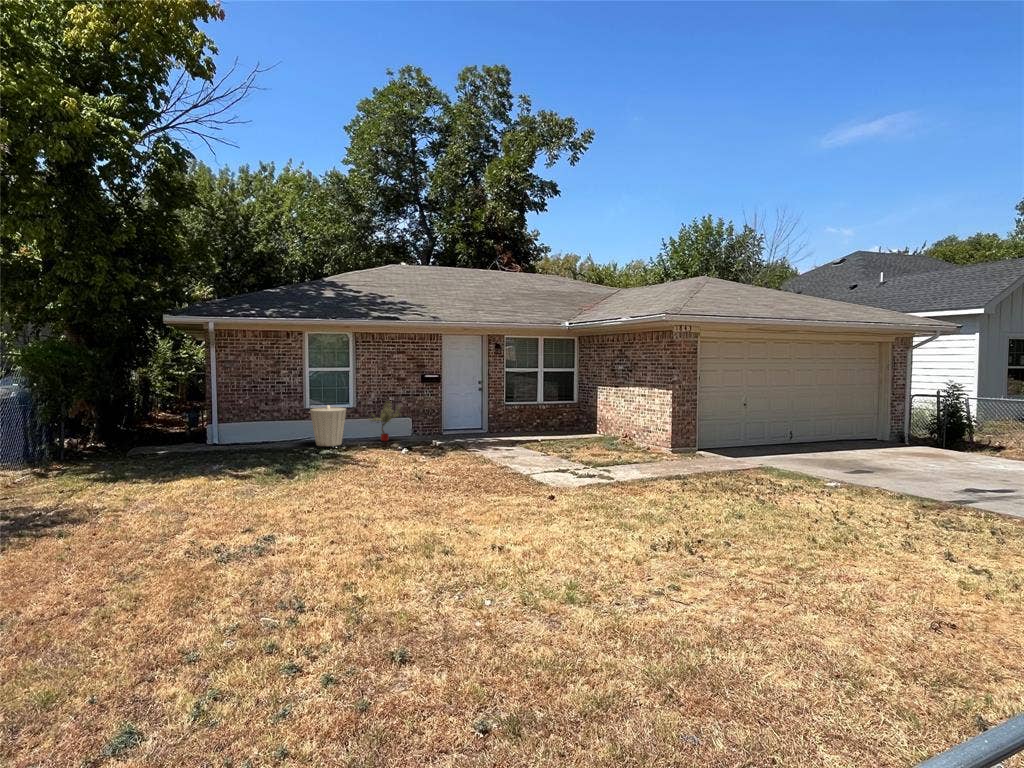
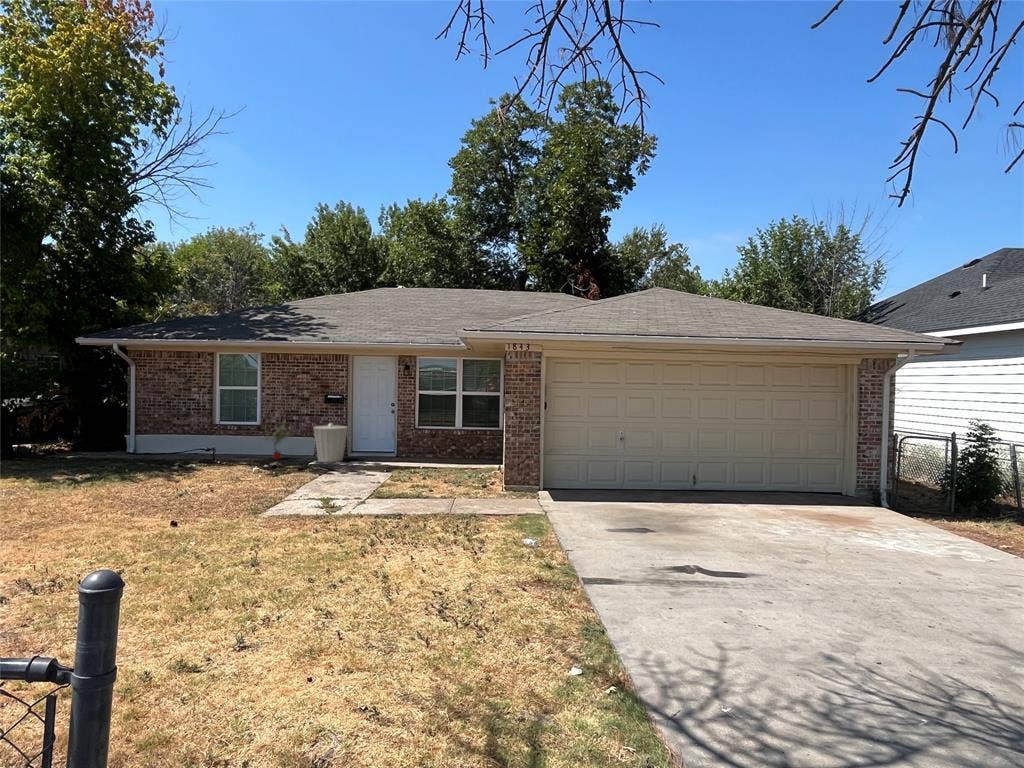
trash can: present [310,405,346,446] -> present [313,423,348,462]

